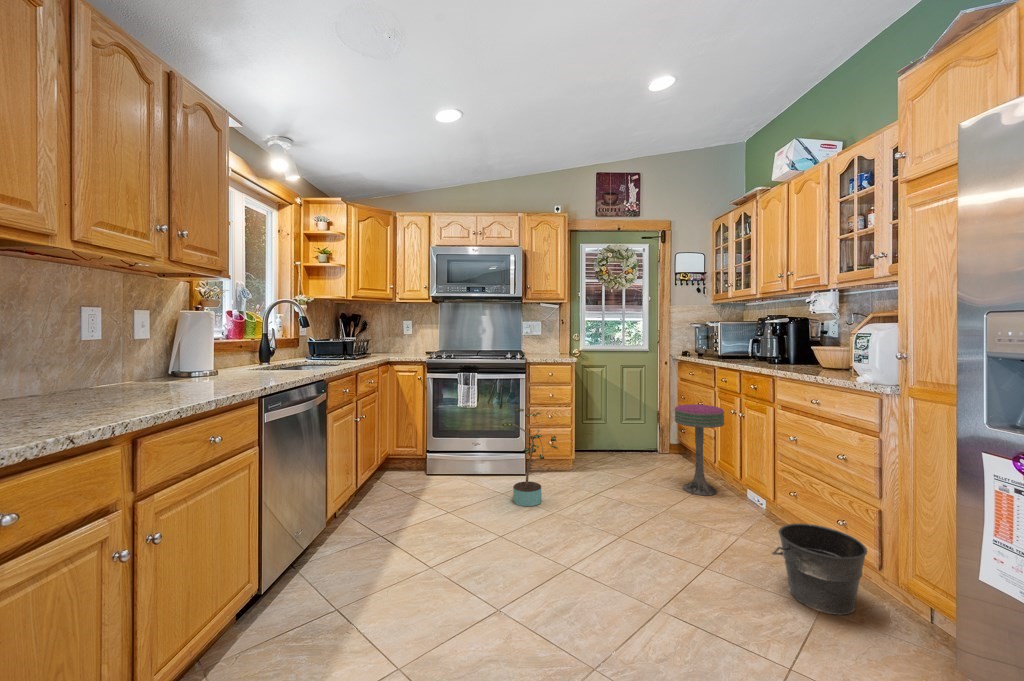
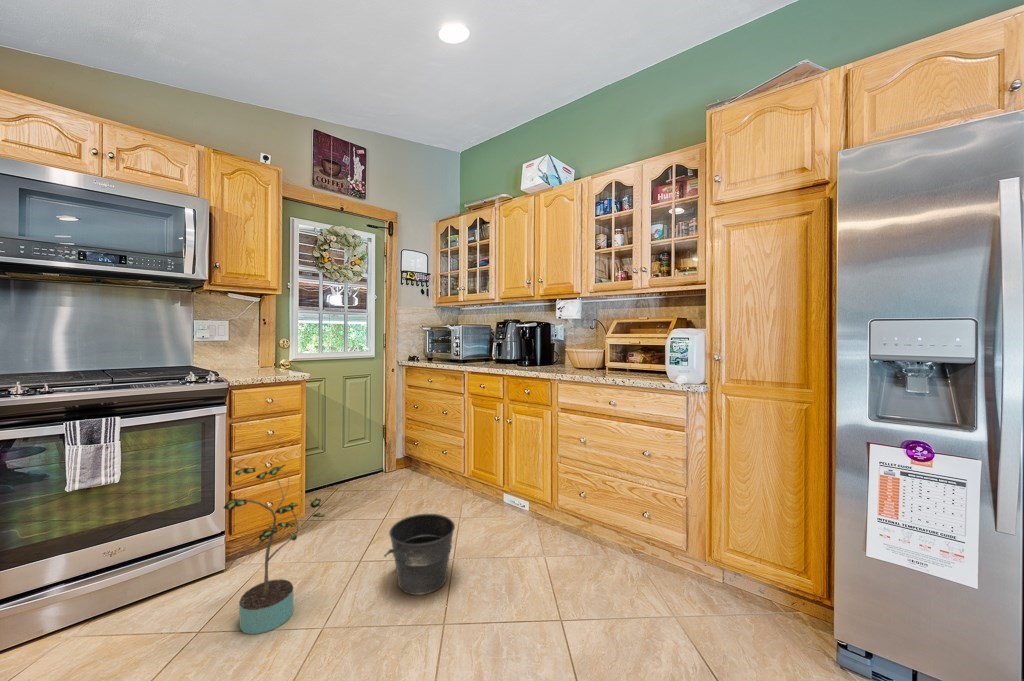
bar stool: present [675,404,724,495] -> none [436,415,484,513]
bucket: present [772,523,867,615] -> present [384,514,455,595]

